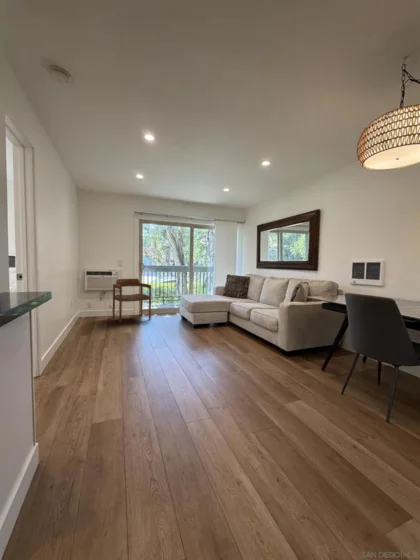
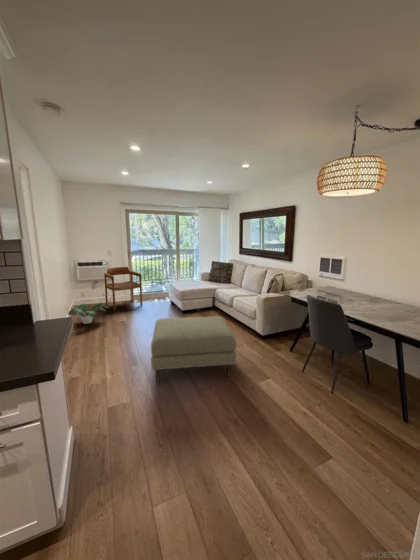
potted plant: none [67,313,113,334] -> present [68,303,108,324]
ottoman: none [148,324,257,401] -> present [151,316,236,382]

